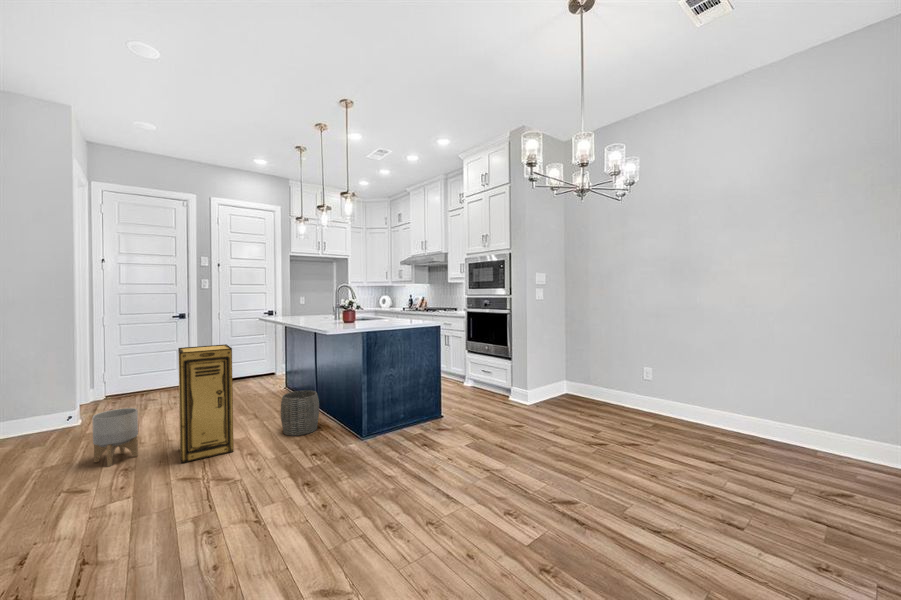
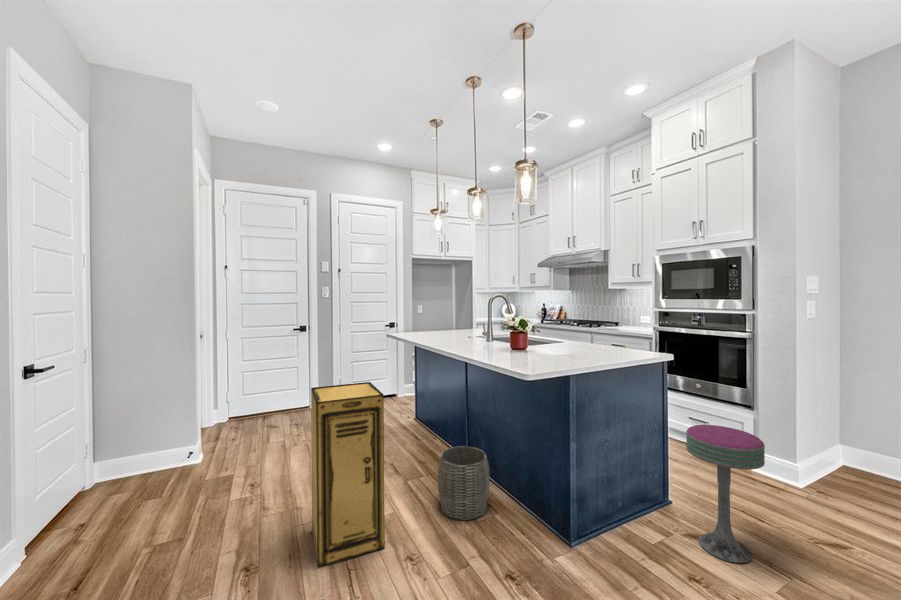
bar stool: none [435,363,472,437] -> present [686,425,765,563]
planter: present [92,408,138,466] -> none [207,467,261,558]

